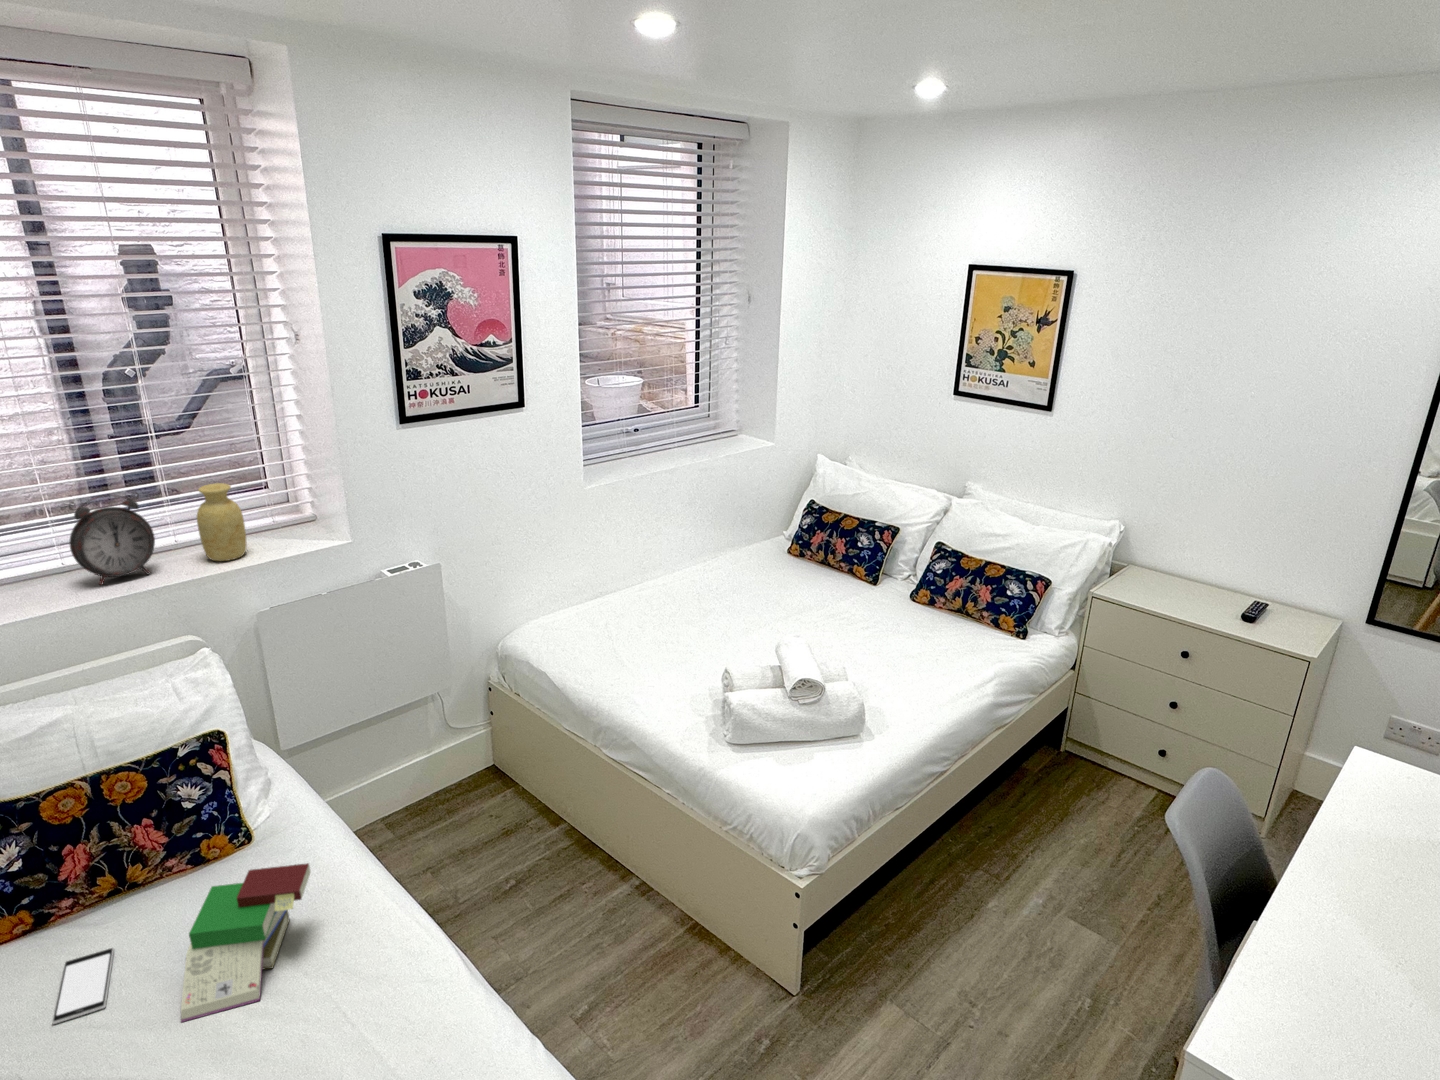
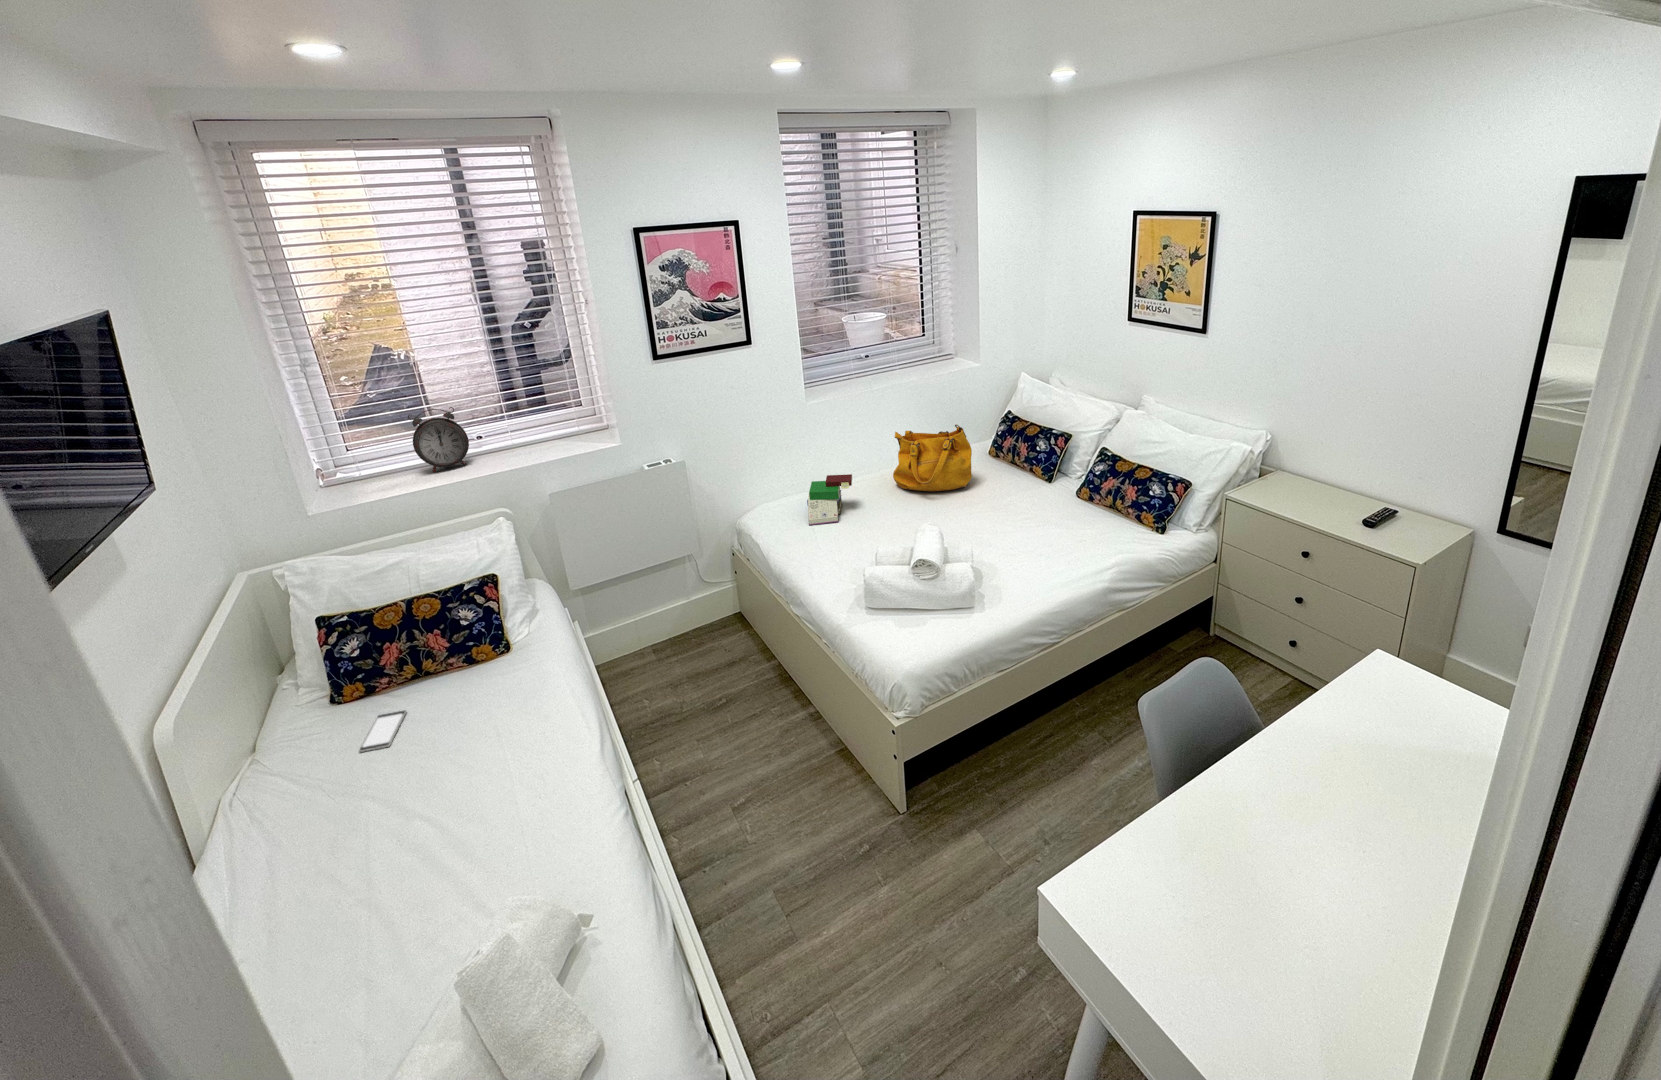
vase: present [197,483,247,561] -> none [492,400,531,457]
handbag: none [705,517,797,596] -> present [893,424,972,491]
book: present [181,863,310,1022] -> present [807,474,852,525]

